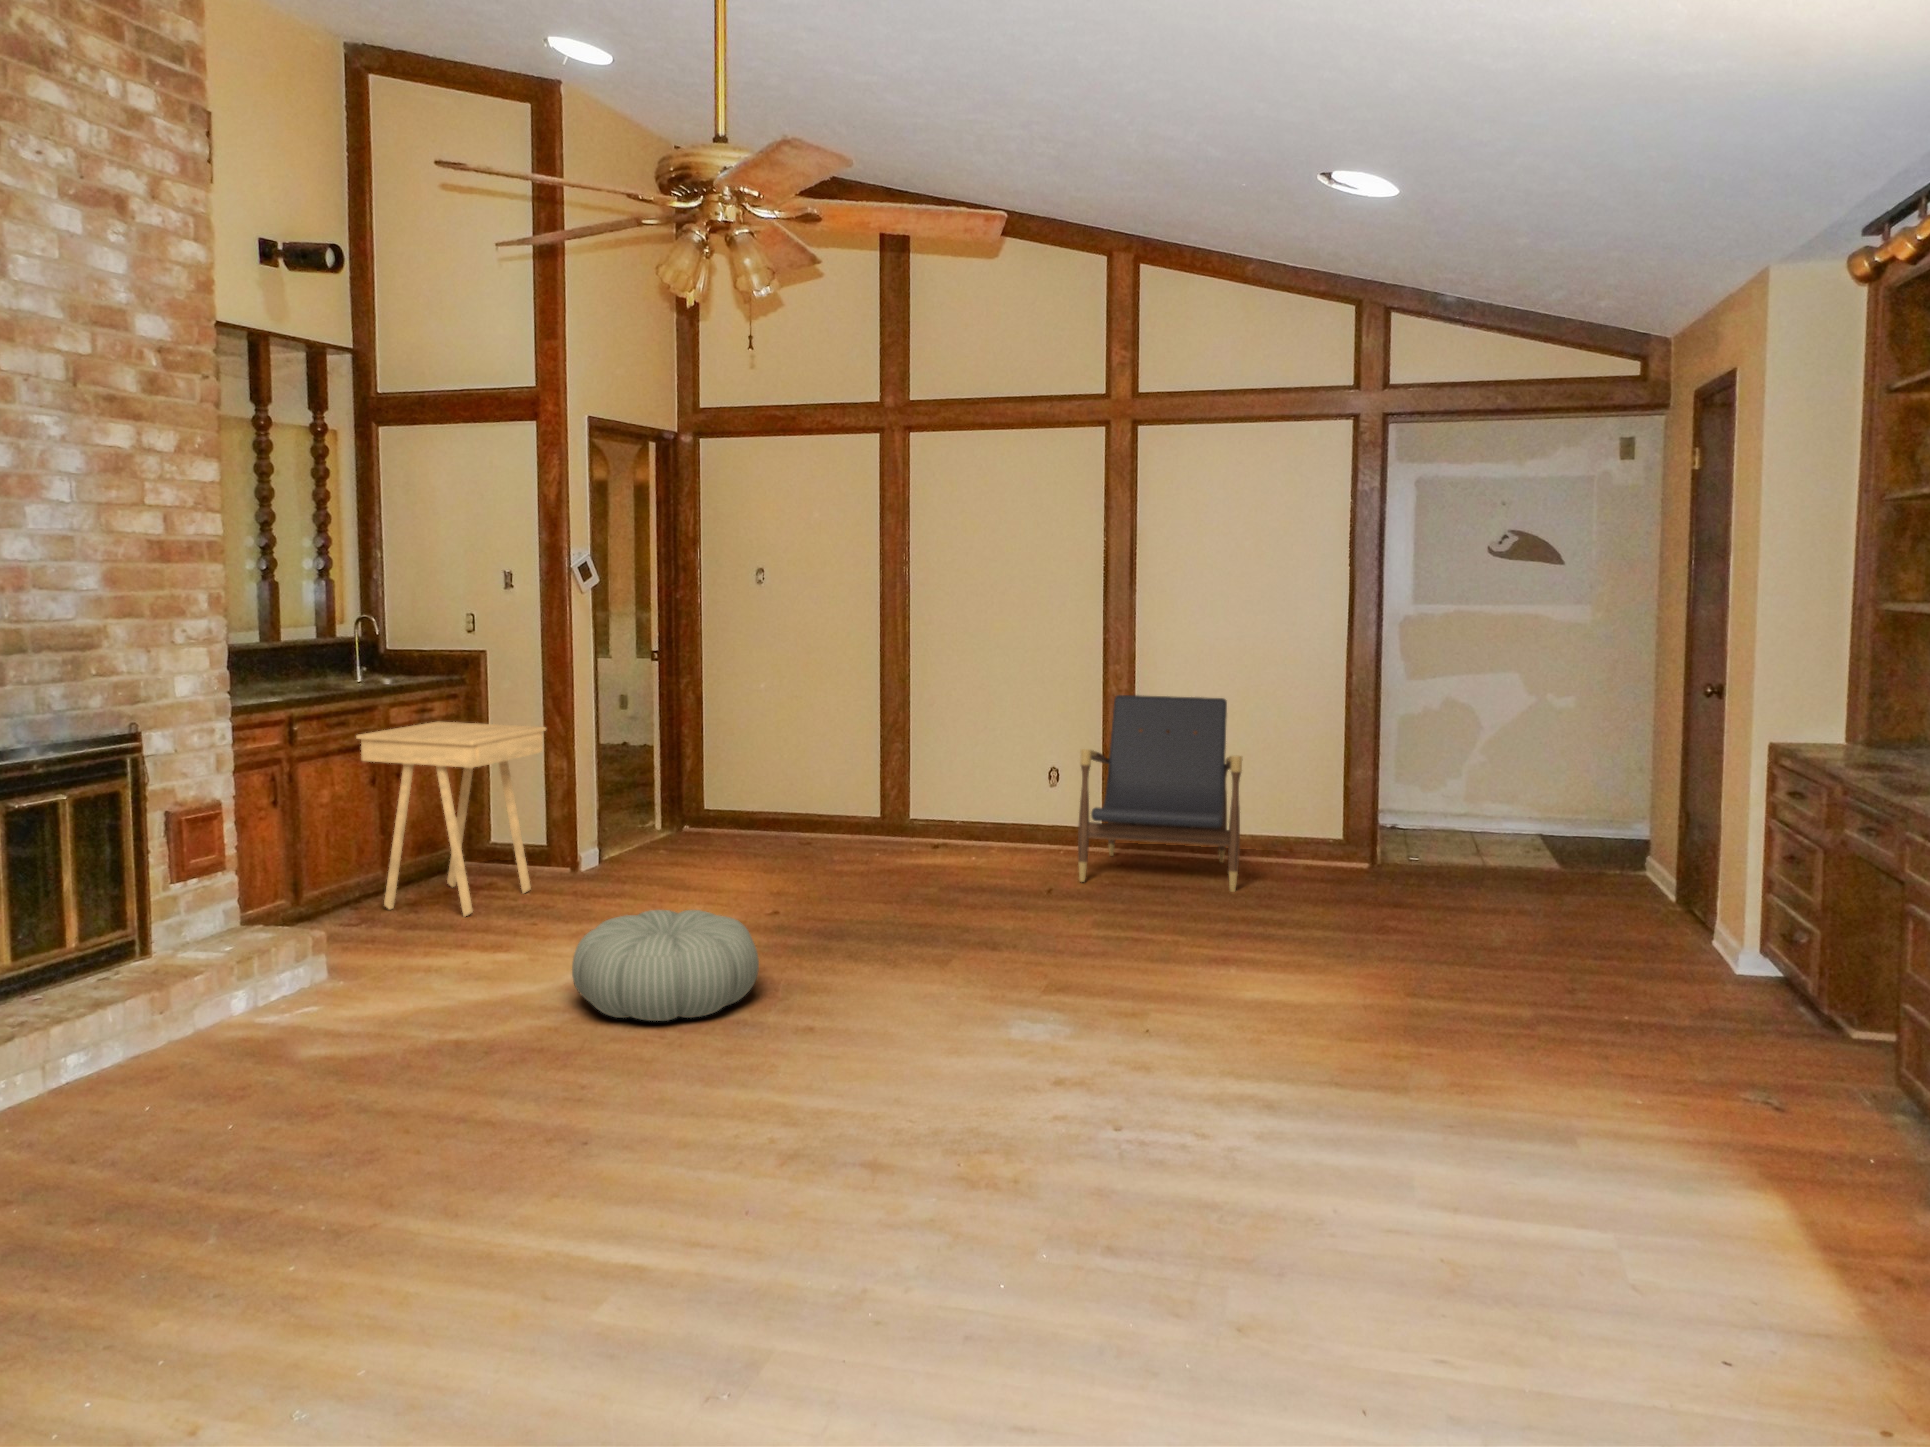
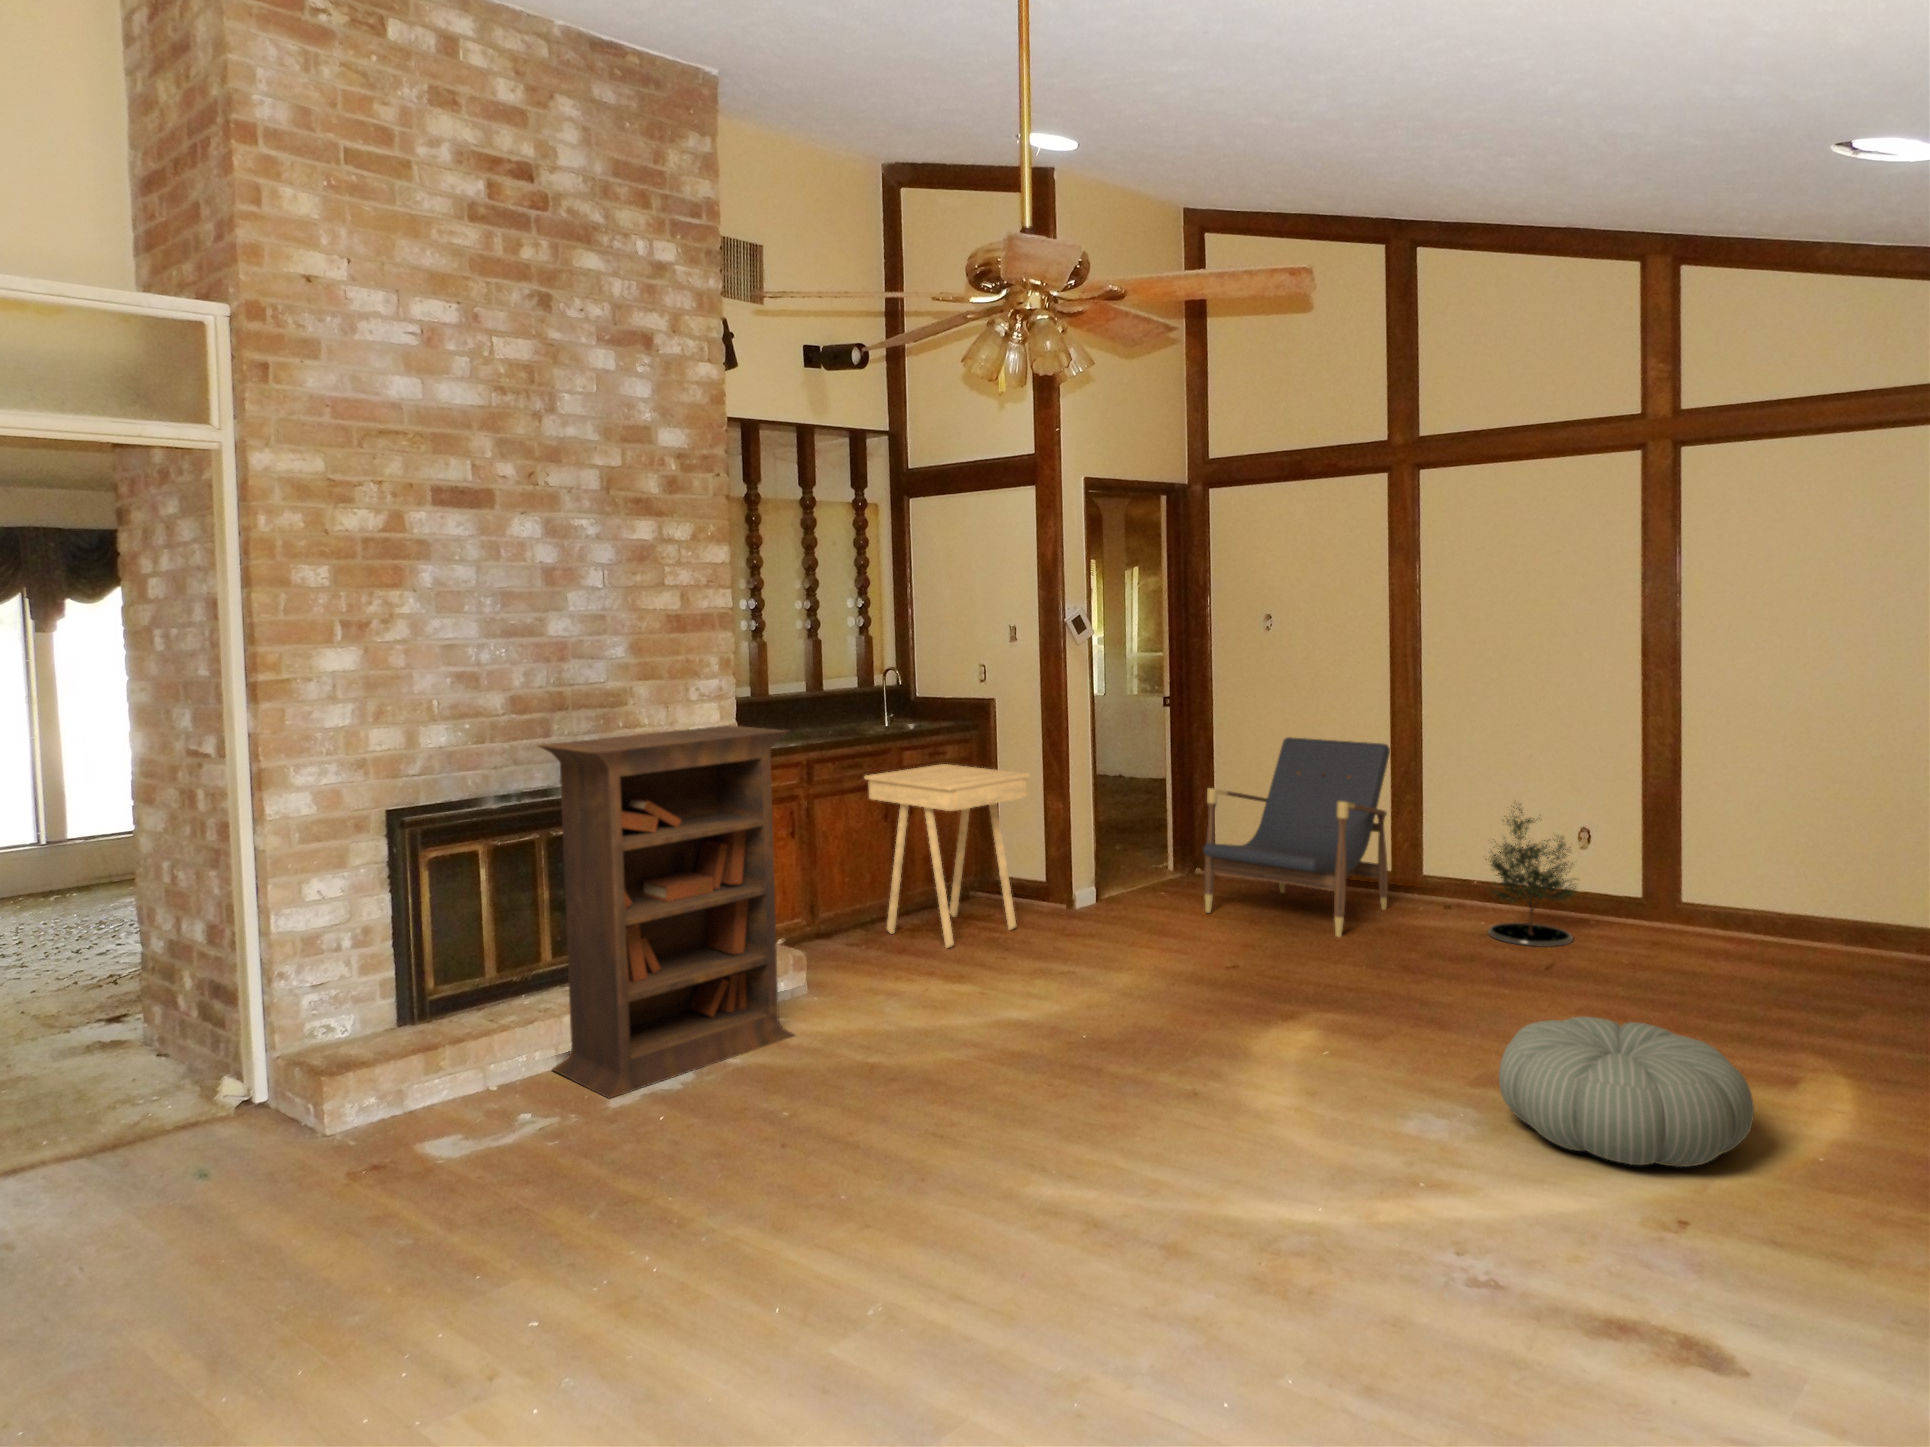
bookcase: none [13,672,346,1110] -> present [539,725,795,1098]
lounge chair: present [1078,695,1242,892] -> present [1203,737,1390,937]
potted tree: none [962,736,1037,862] -> present [1485,806,1576,947]
pouf: present [572,910,759,1021] -> present [1499,1017,1754,1167]

